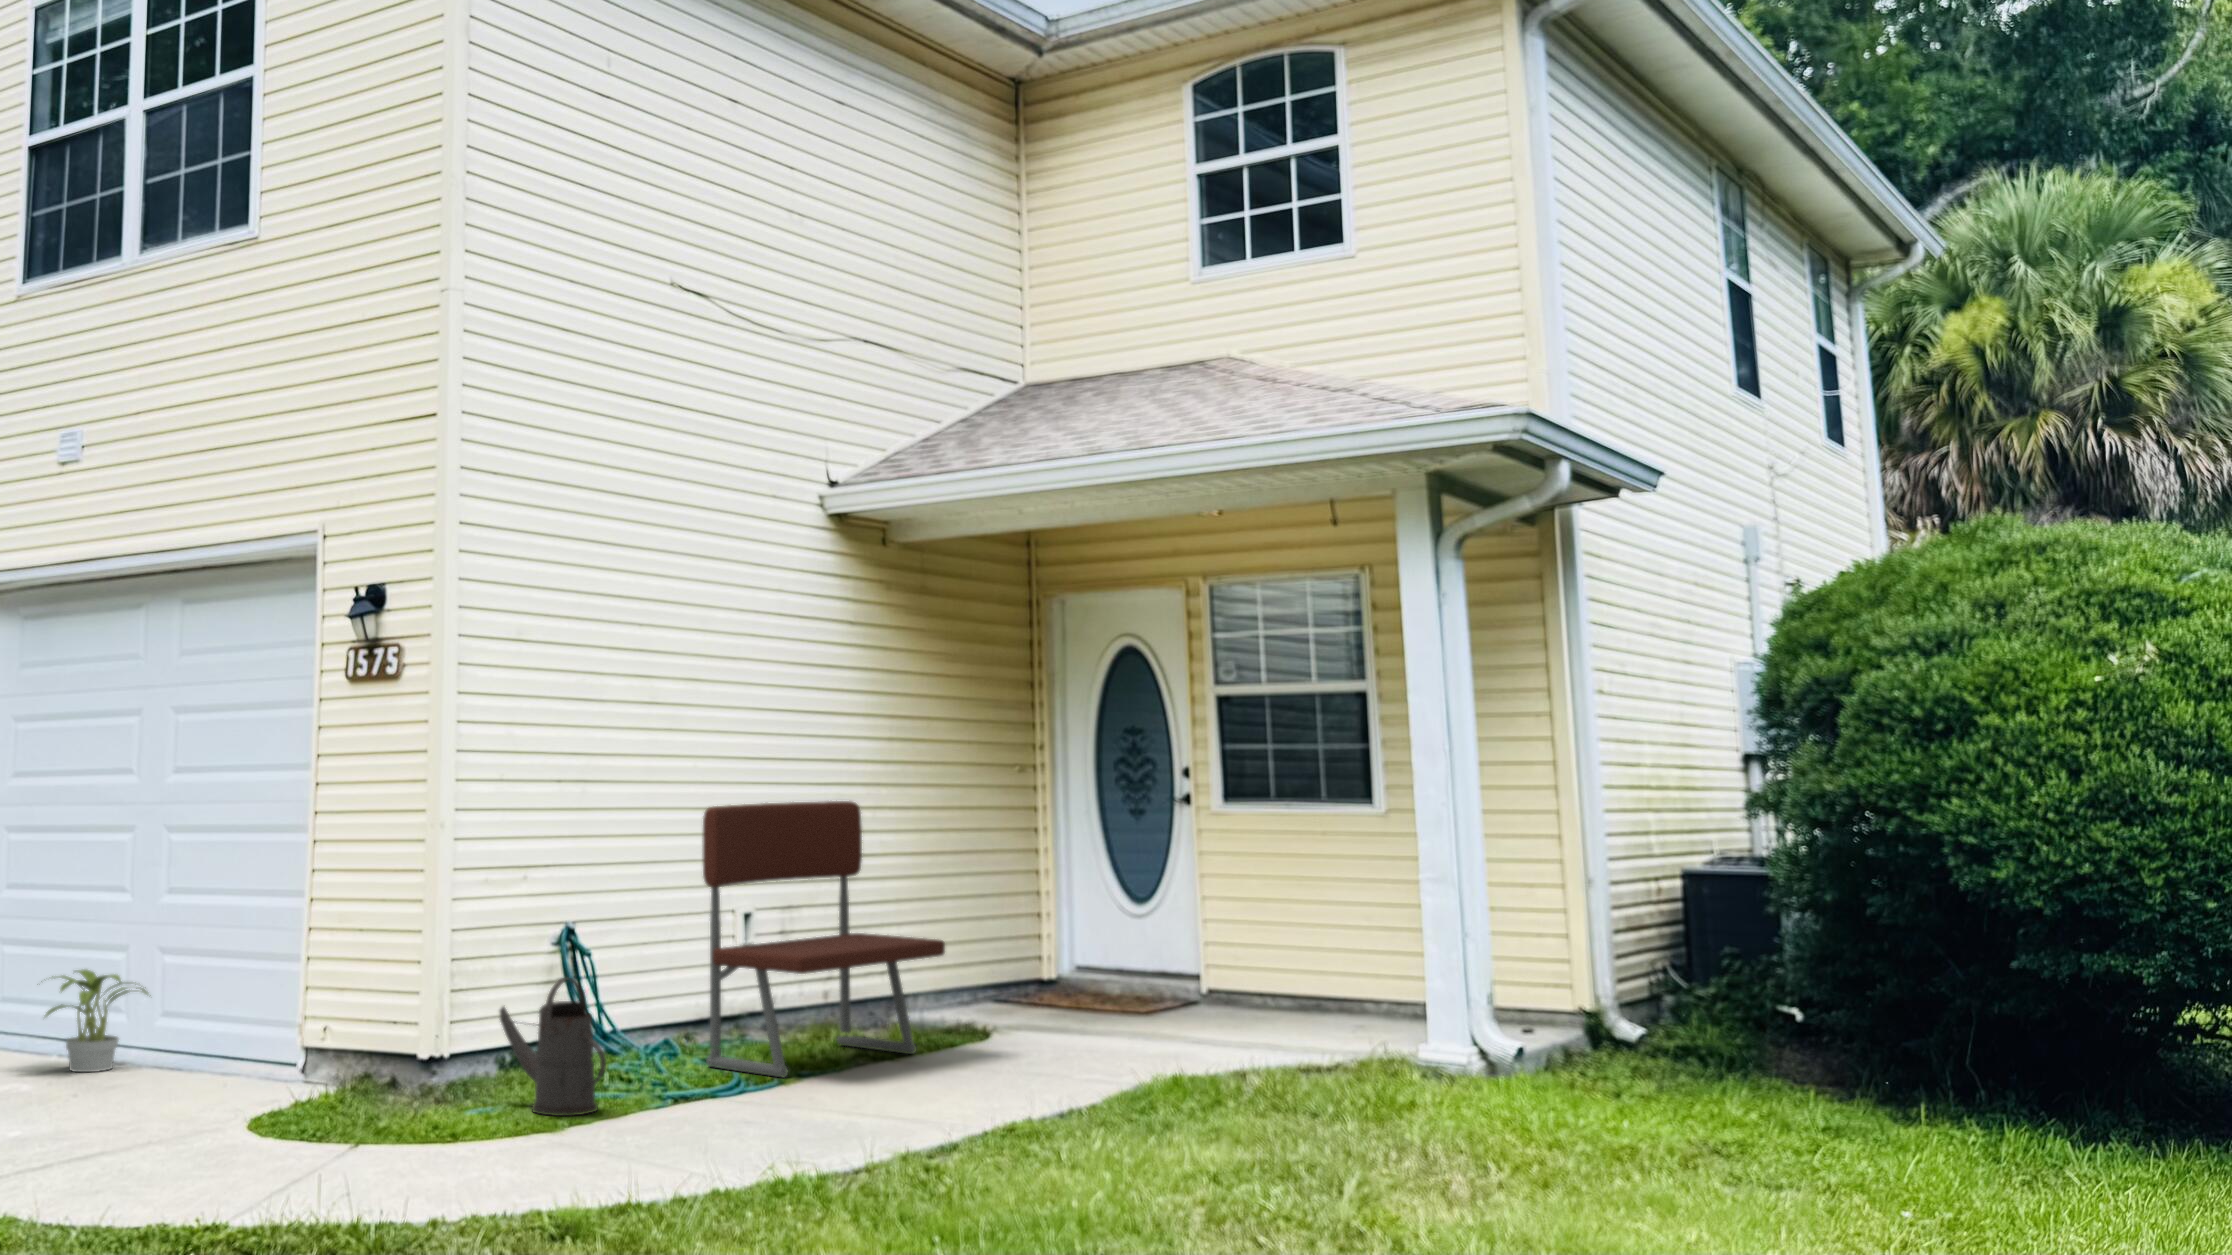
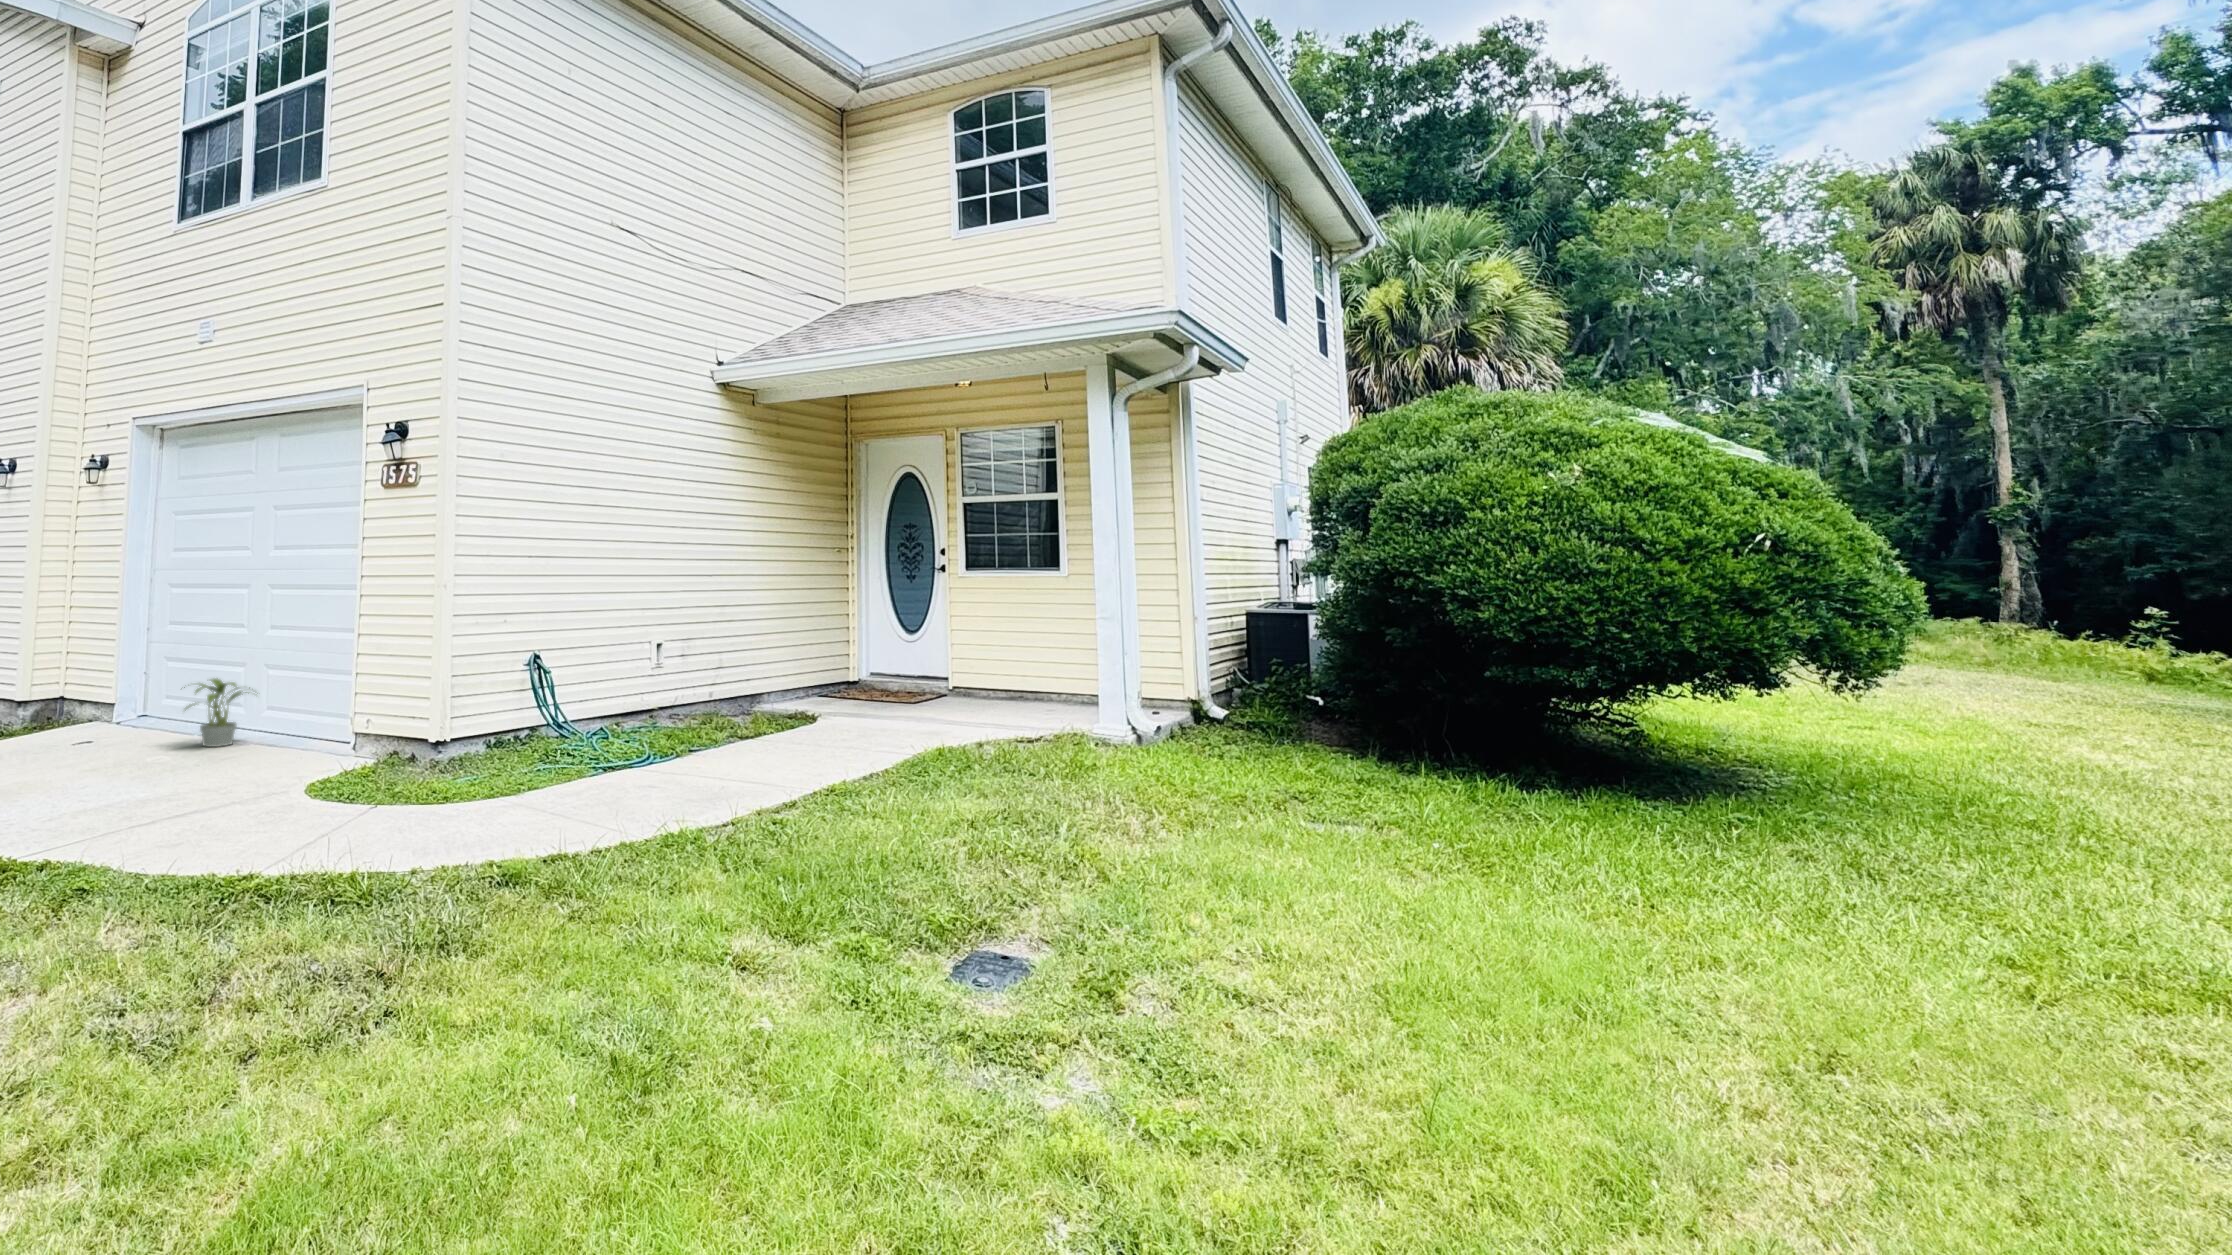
bench: present [702,801,945,1077] -> none [629,567,787,748]
watering can: present [500,978,606,1116] -> none [480,686,556,779]

